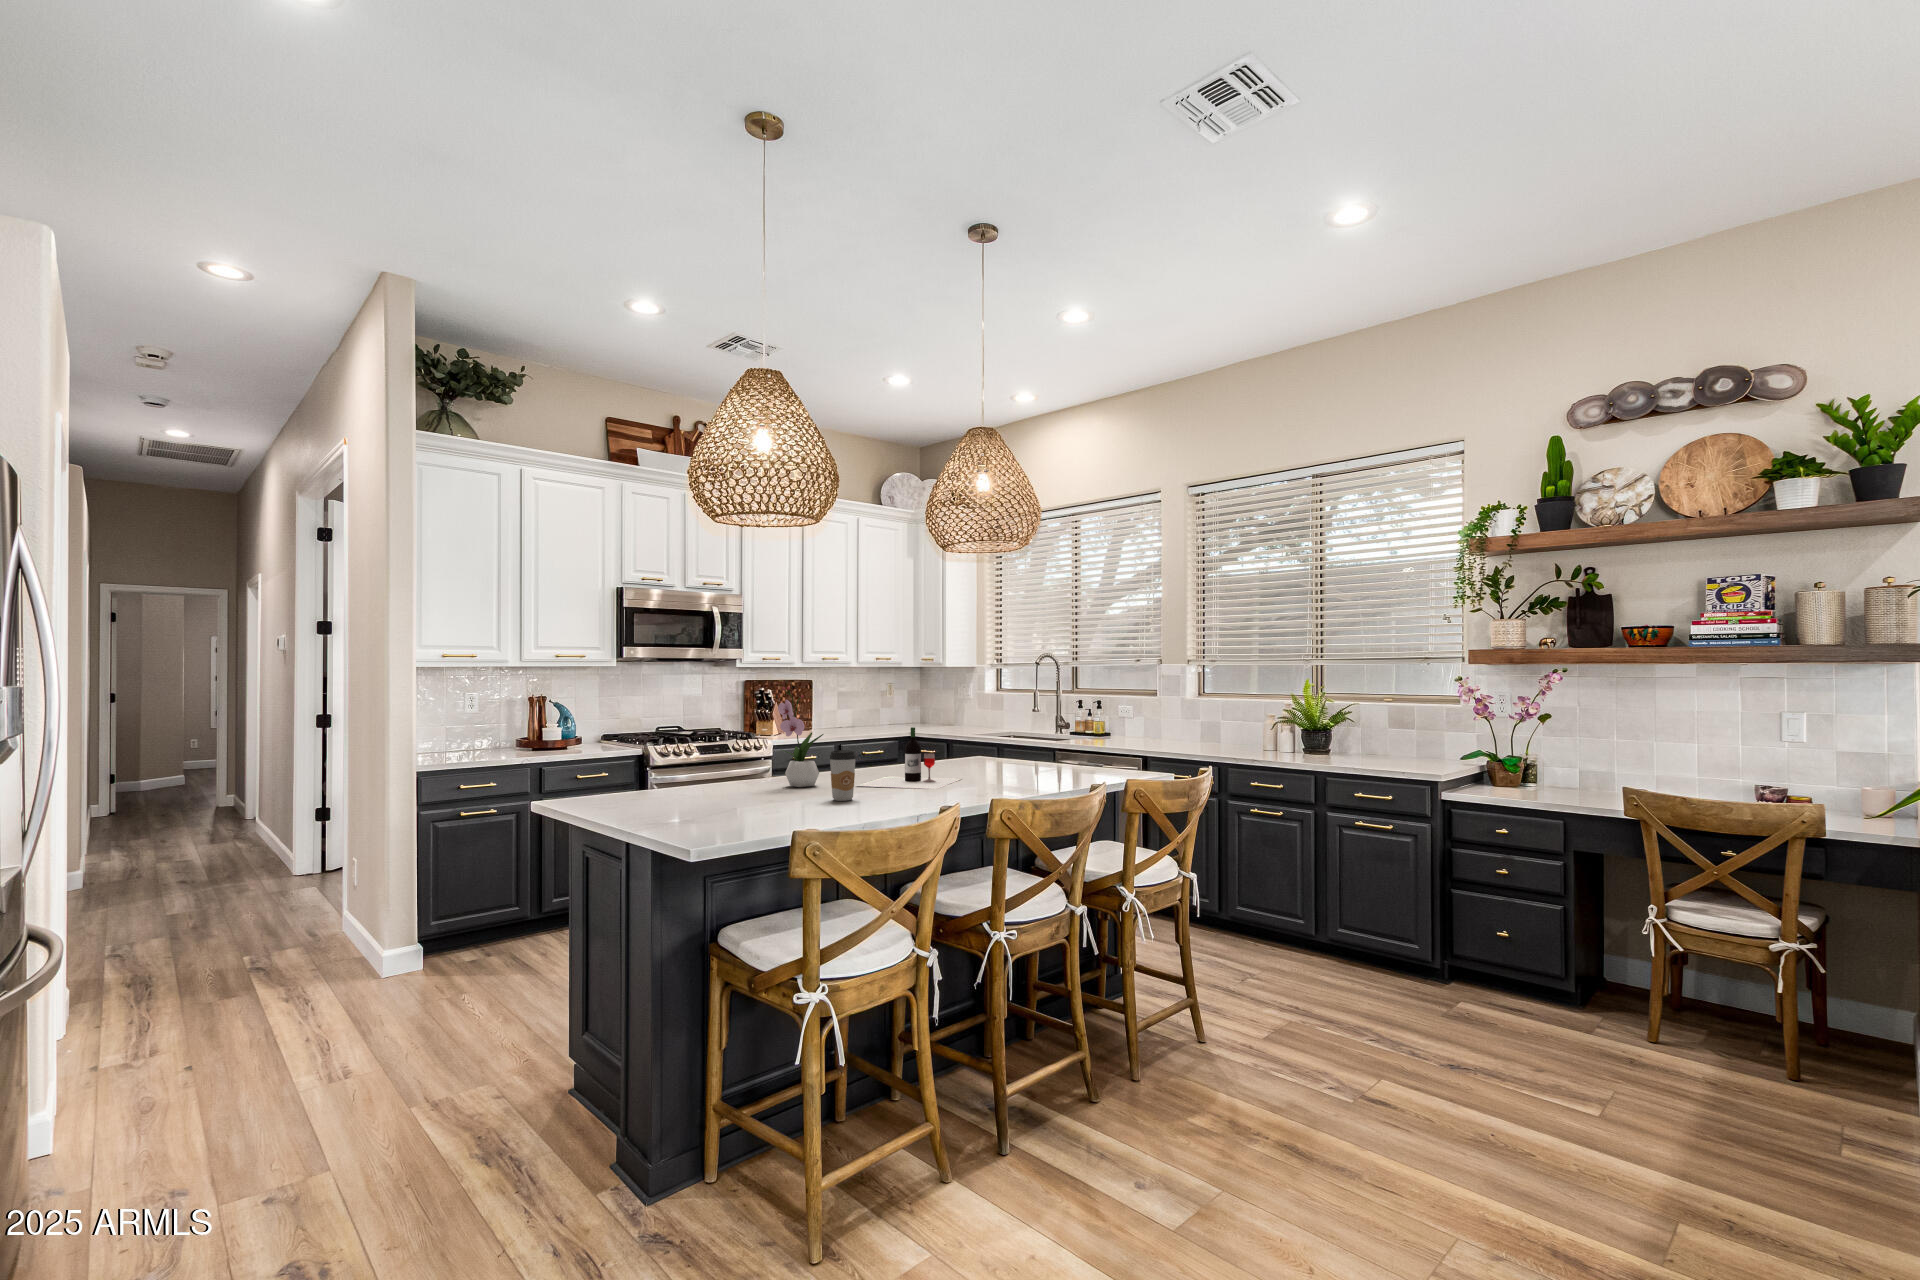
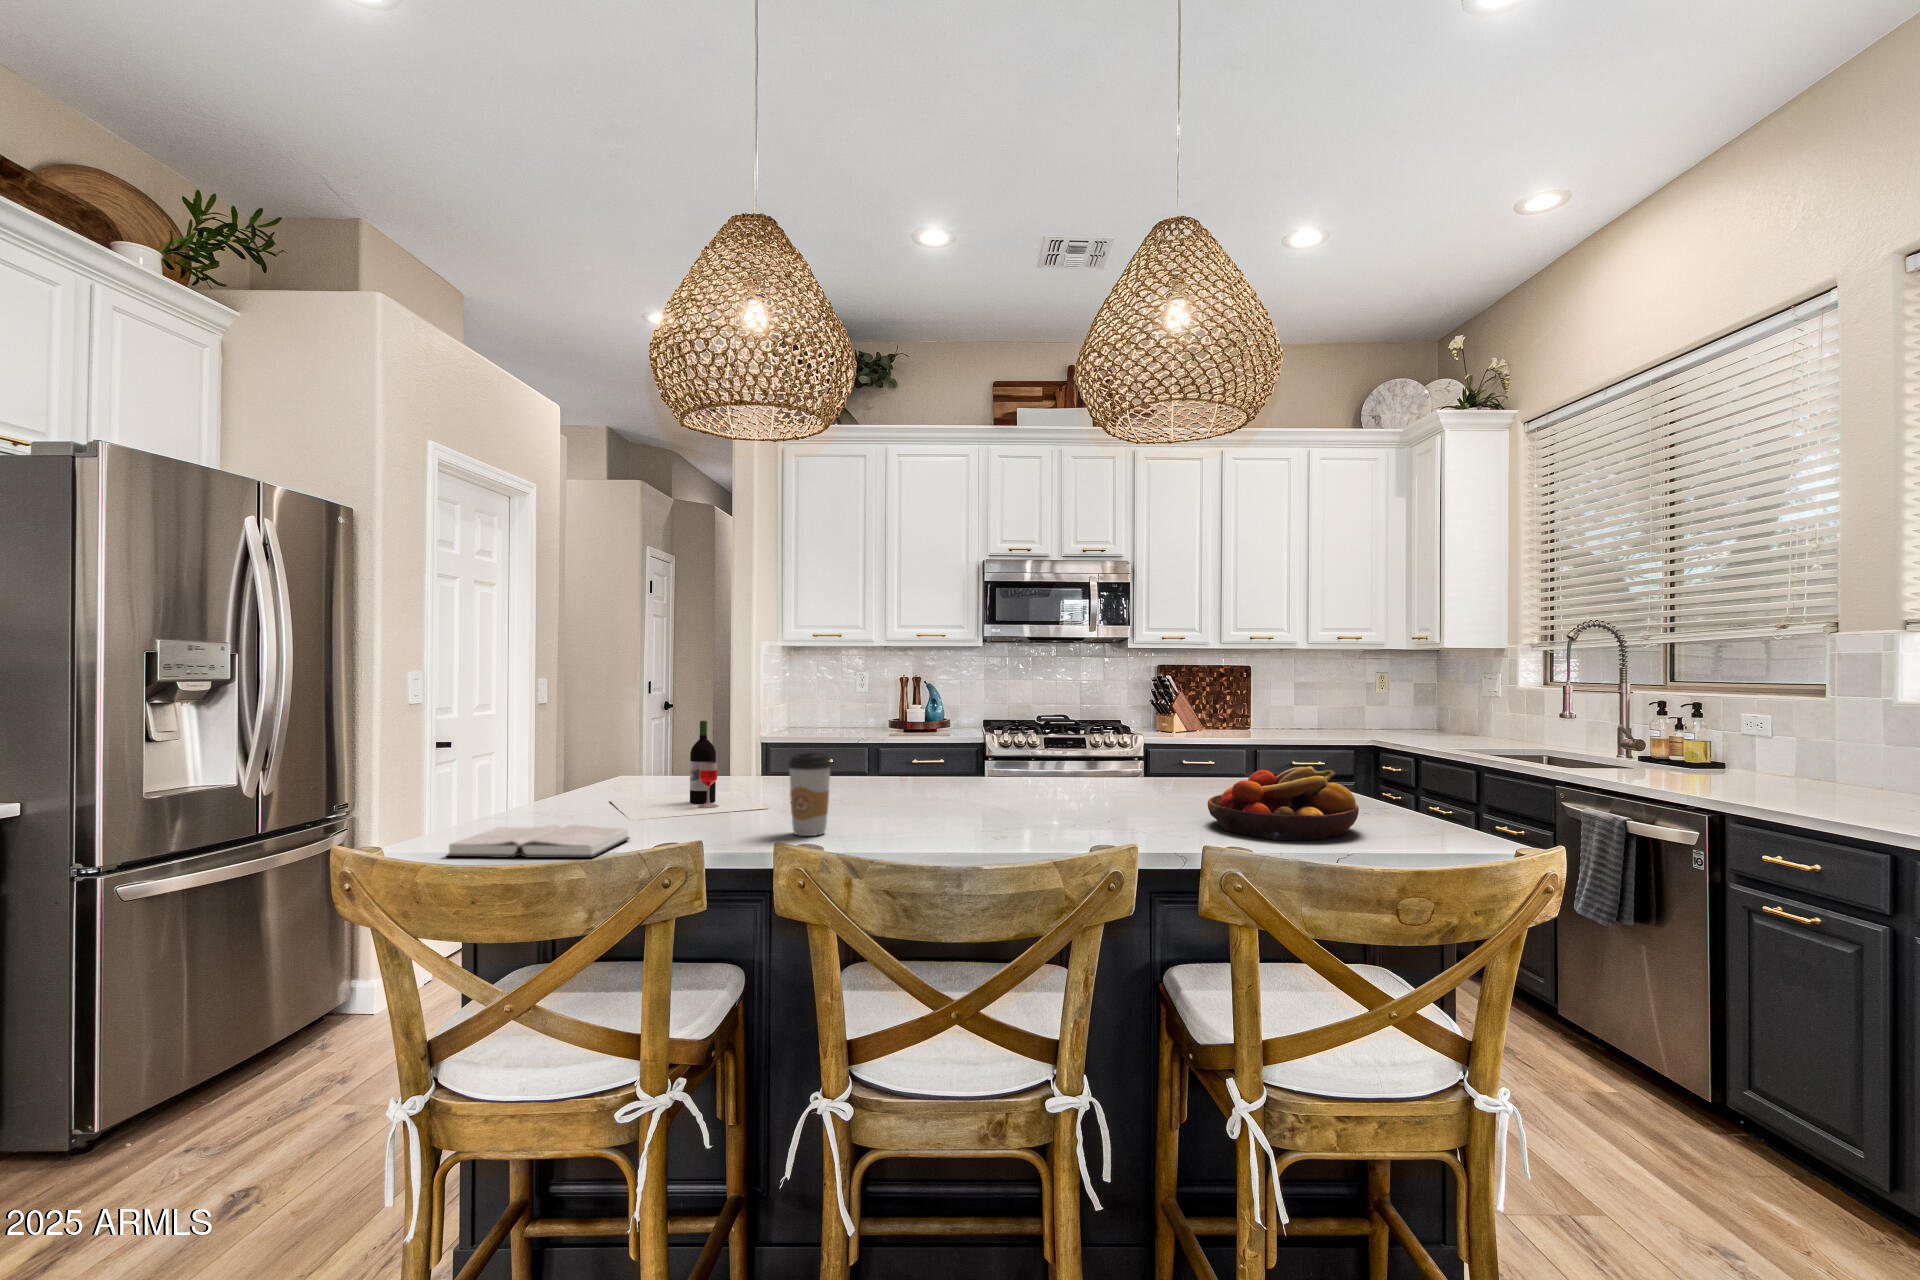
flower arrangement: present [778,687,823,787] -> none [854,657,911,803]
wine bottle: present [857,727,960,789] -> present [610,721,767,820]
fruit bowl: none [995,741,1070,777] -> present [1208,766,1359,841]
hardback book: none [682,806,793,830] -> present [446,824,629,858]

